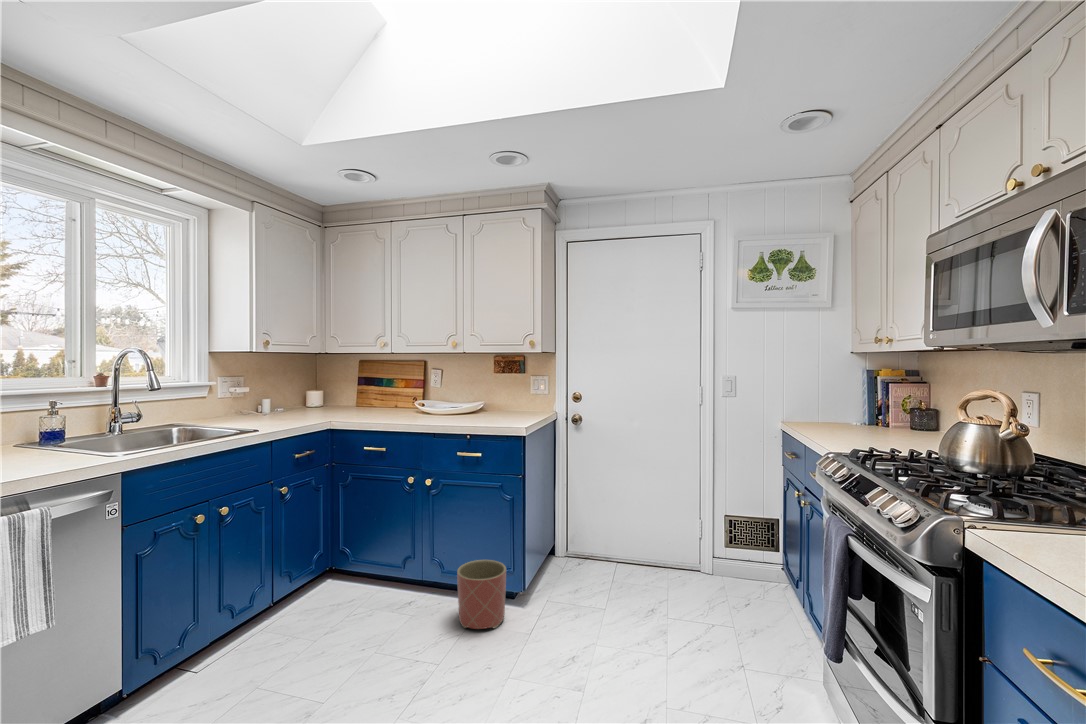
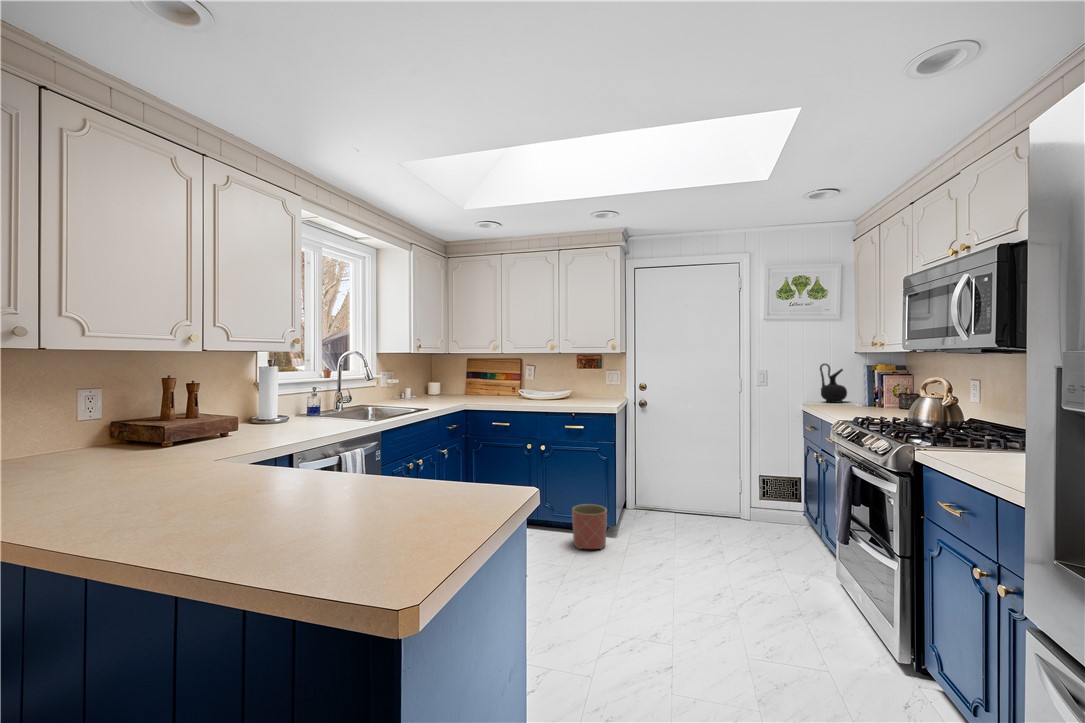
ceramic jug: none [804,366,840,419] -> present [820,364,847,403]

